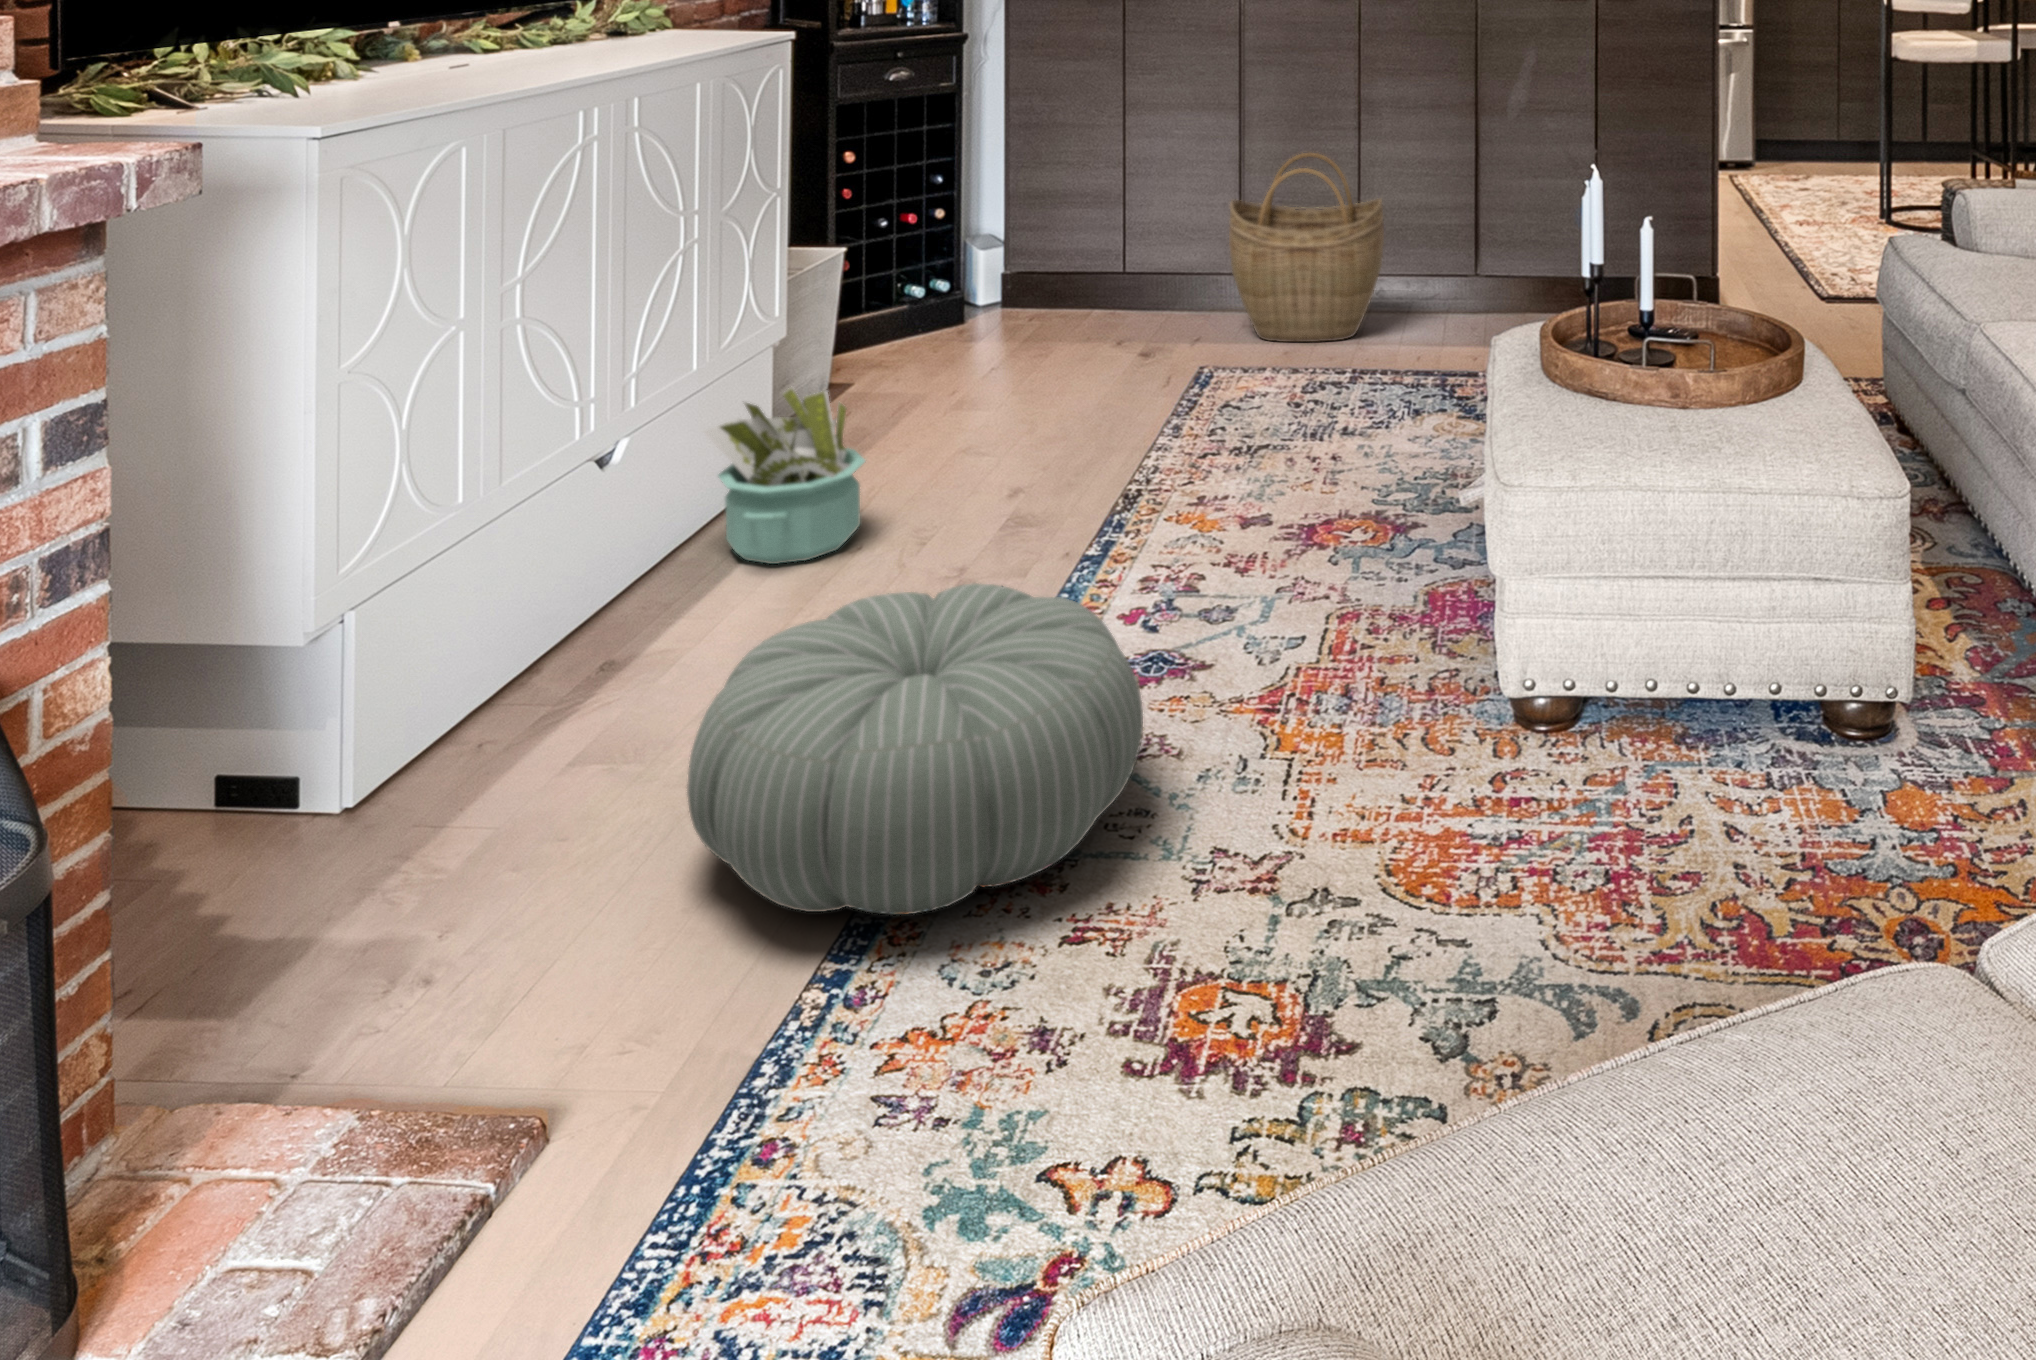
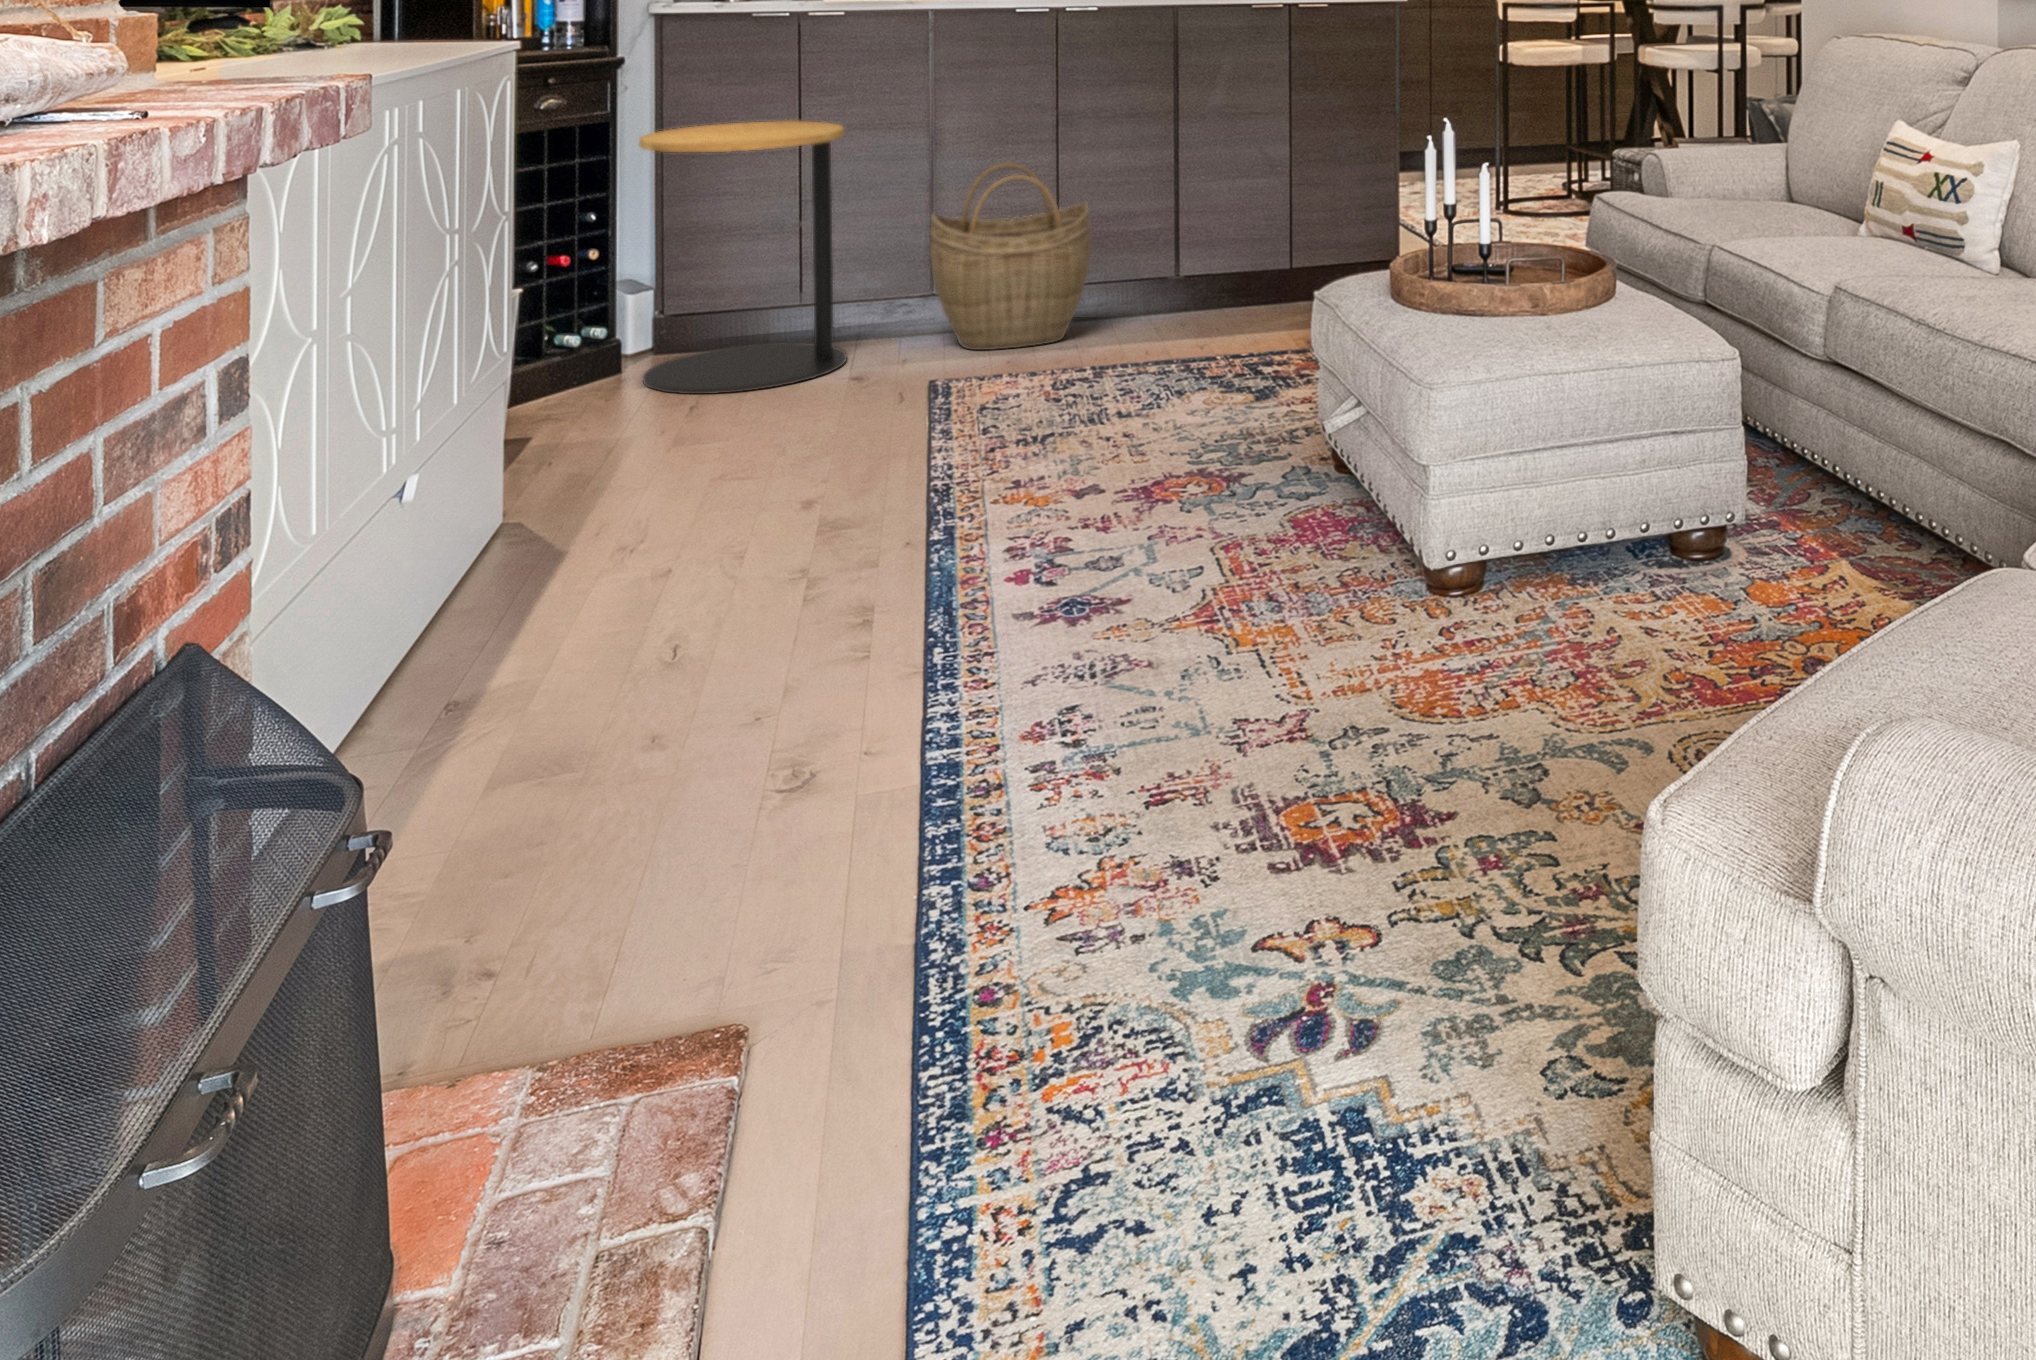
side table: none [966,100,1151,363] -> present [639,121,846,394]
decorative plant: present [704,387,865,564] -> none [491,402,680,589]
pouf: present [687,583,1143,915] -> none [711,530,1149,827]

